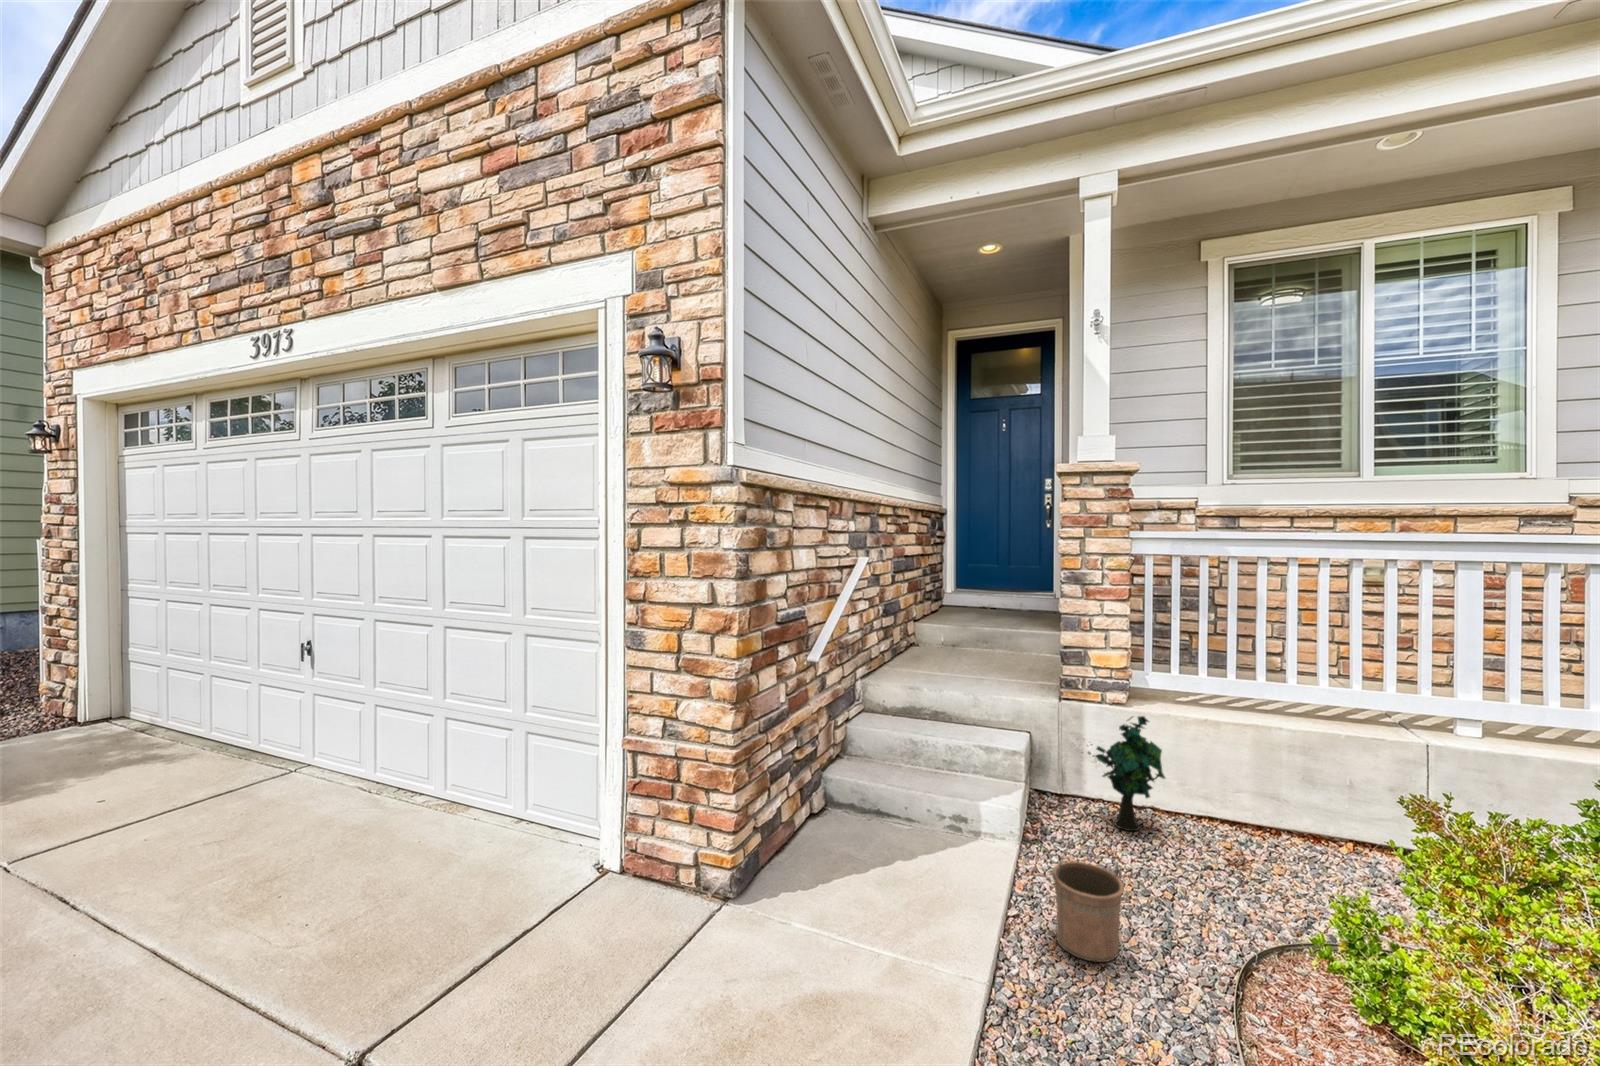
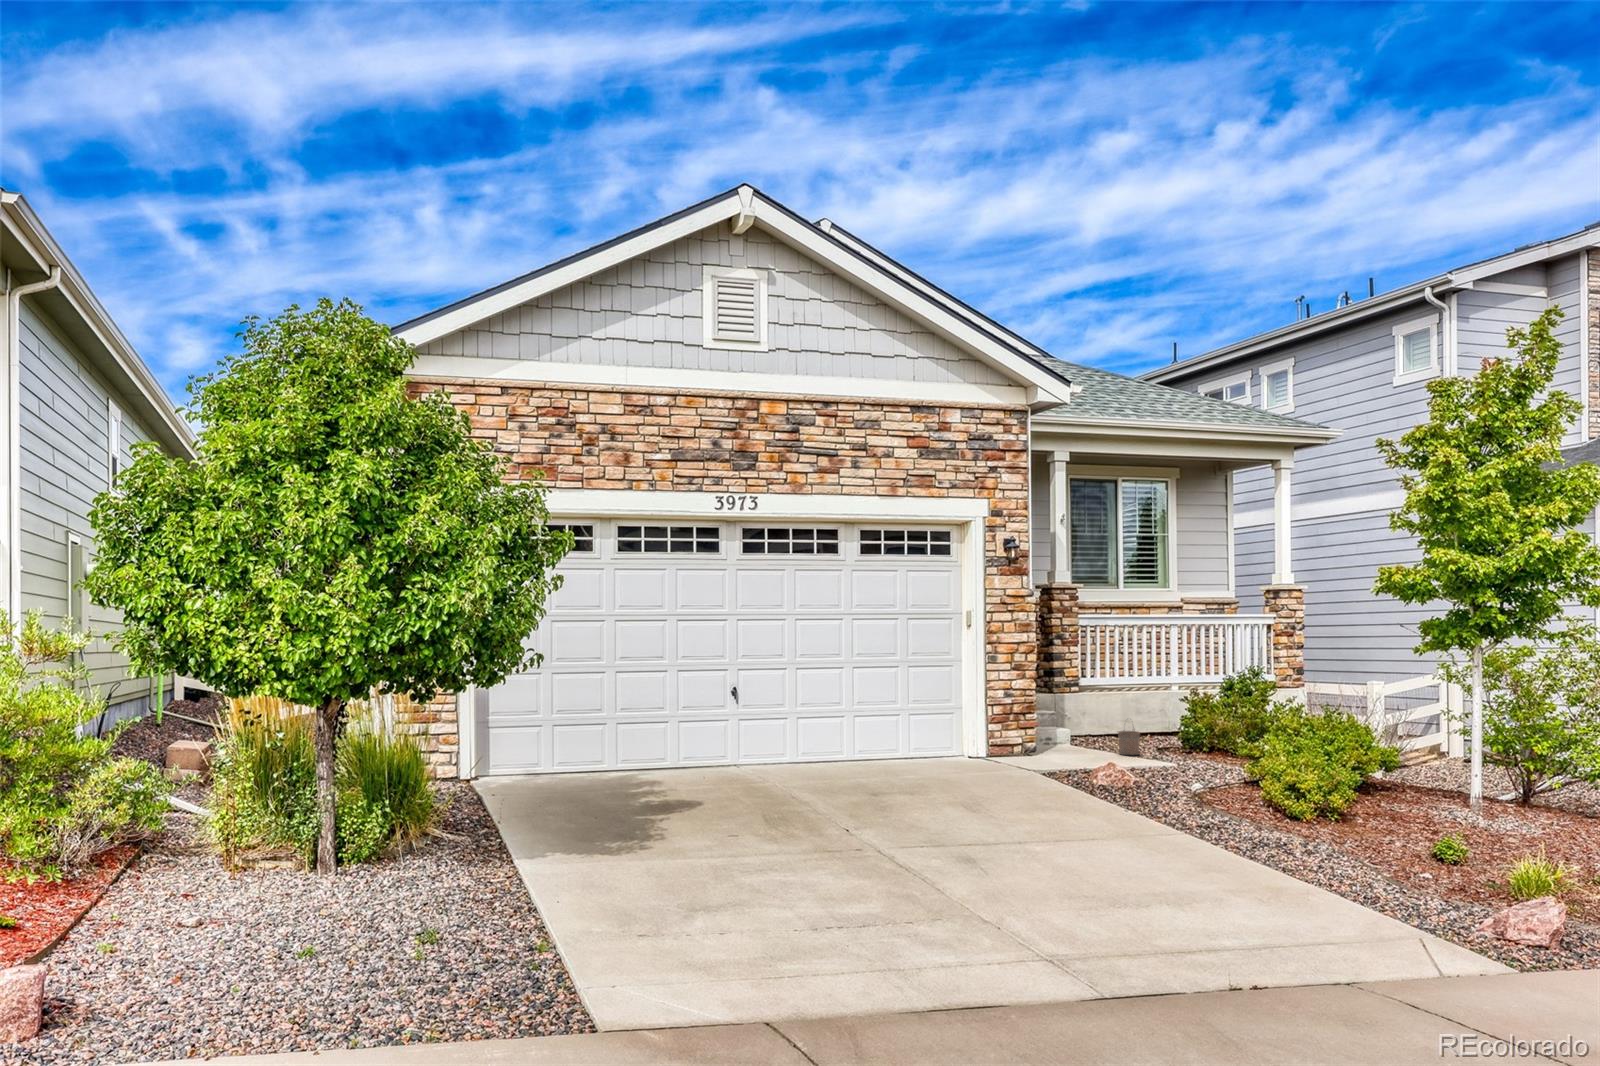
decorative plant: present [1093,716,1165,831] -> none [1079,692,1107,740]

